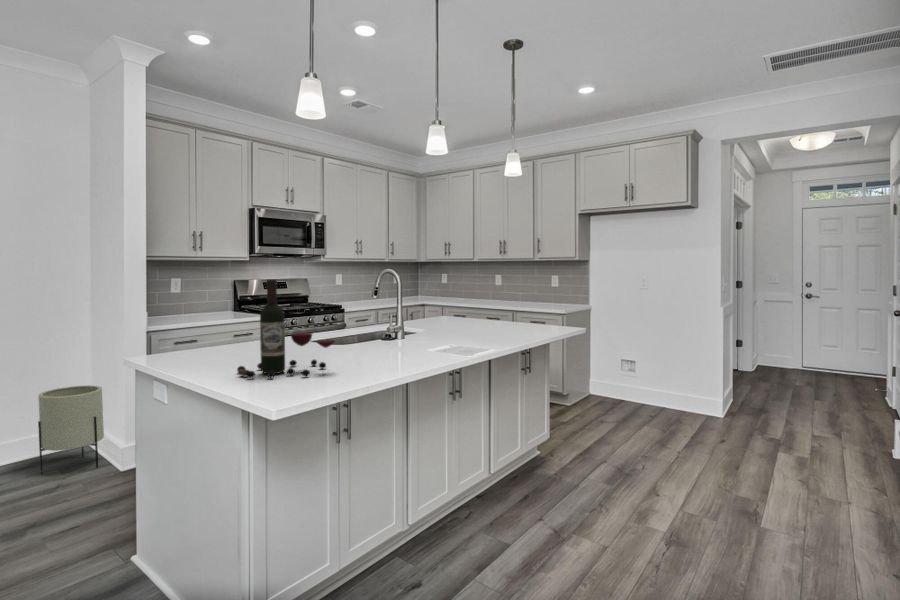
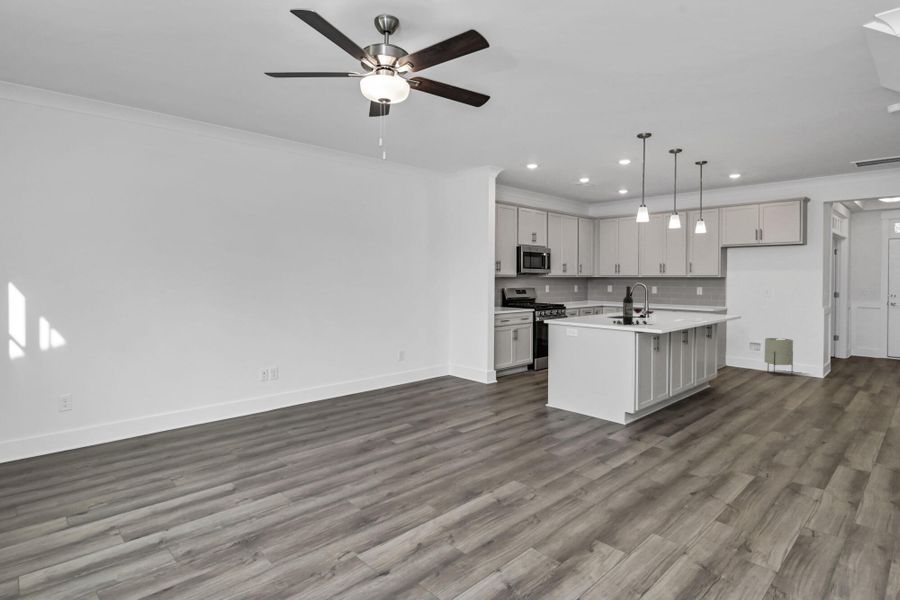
planter: present [38,385,104,474] -> present [764,338,793,374]

